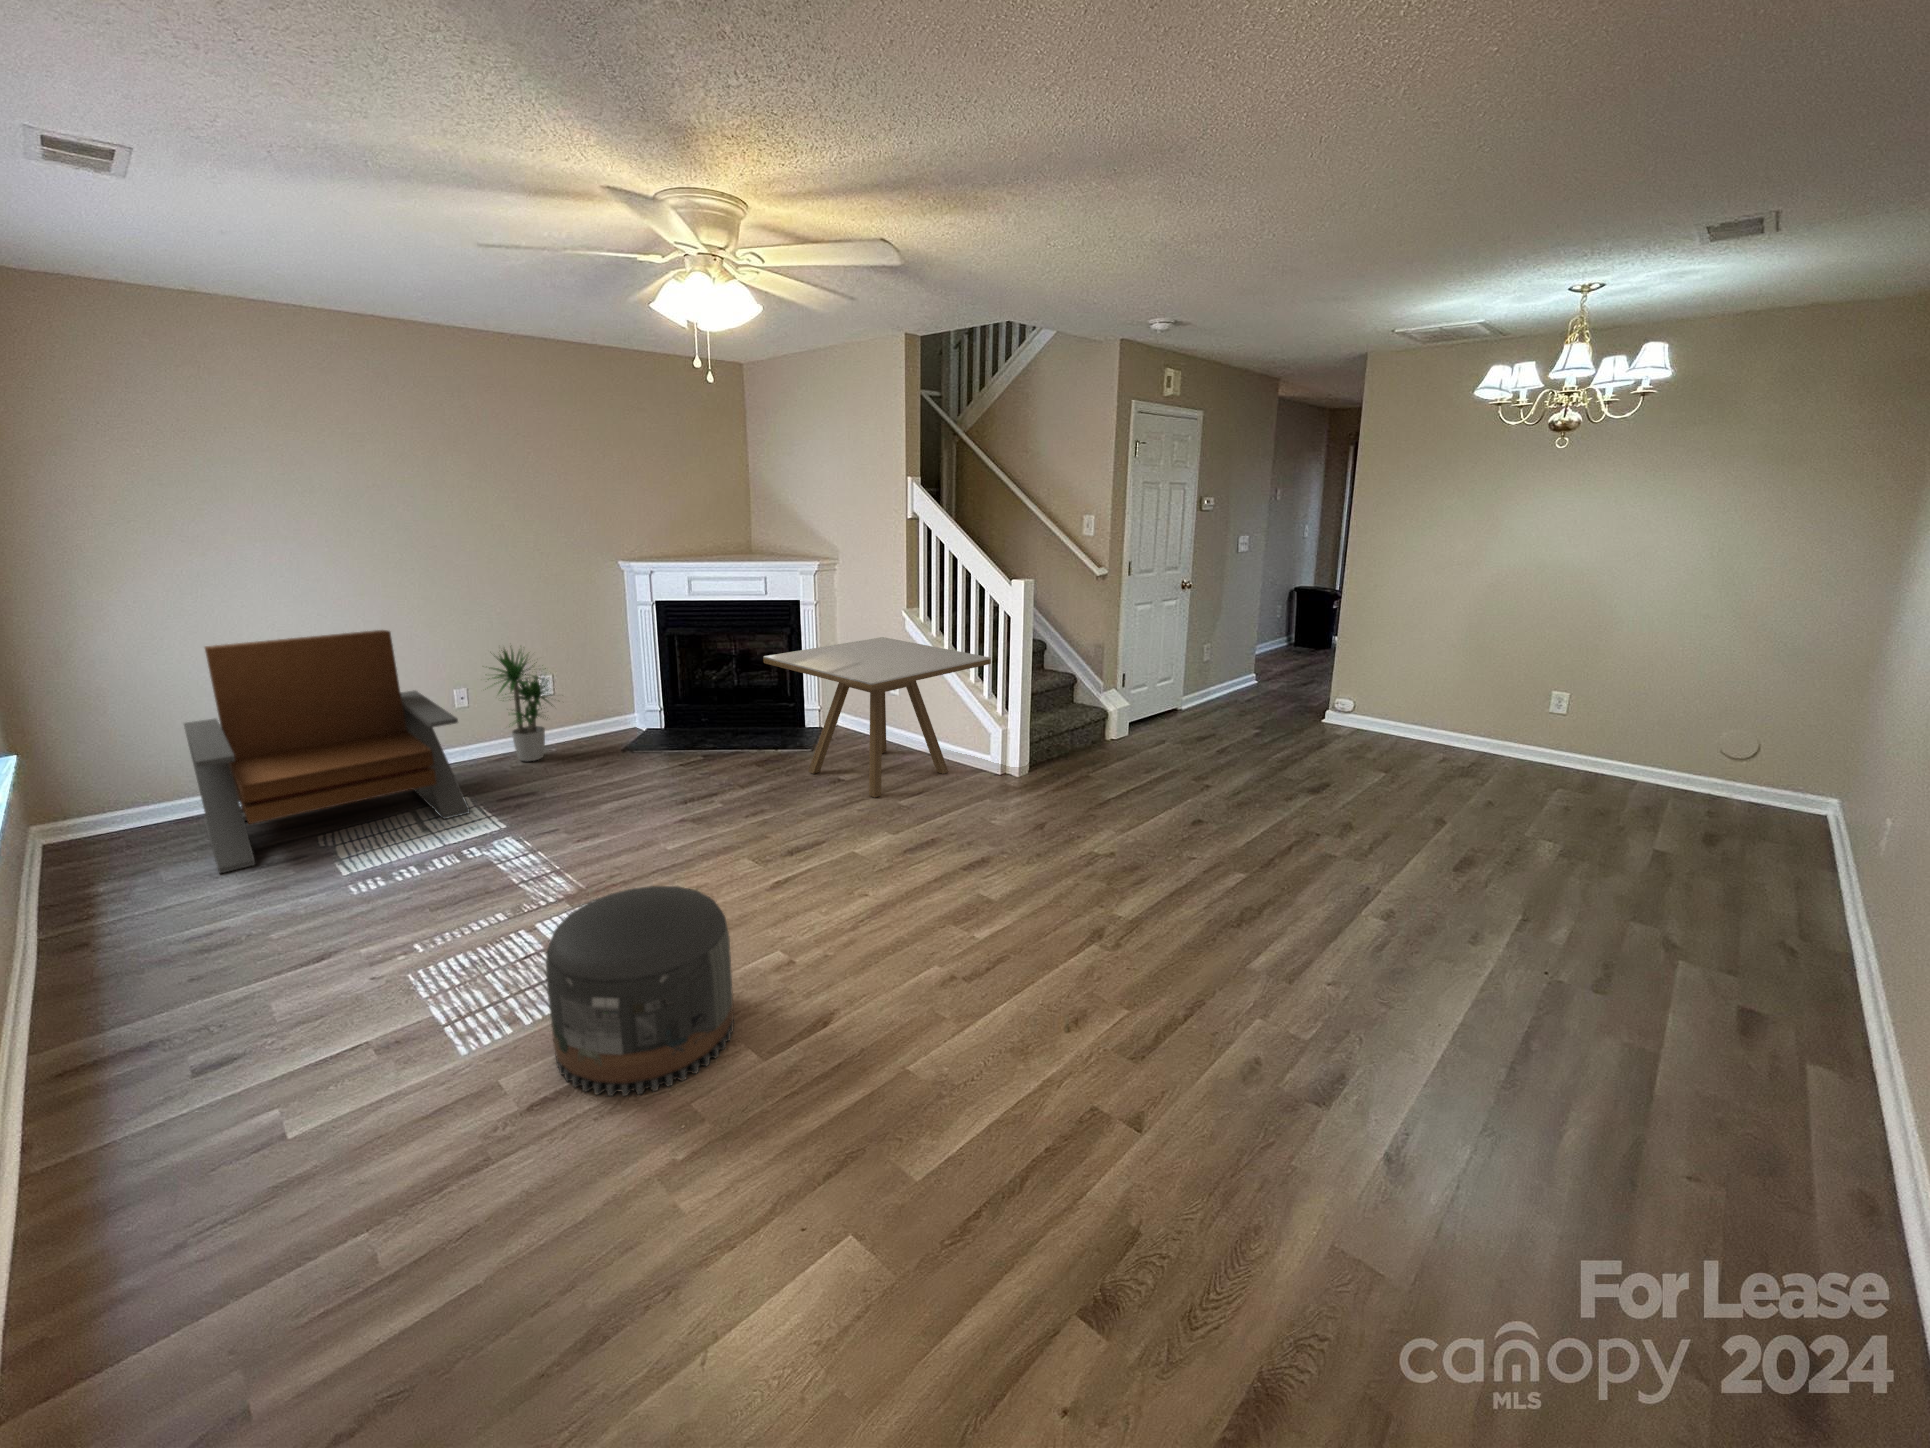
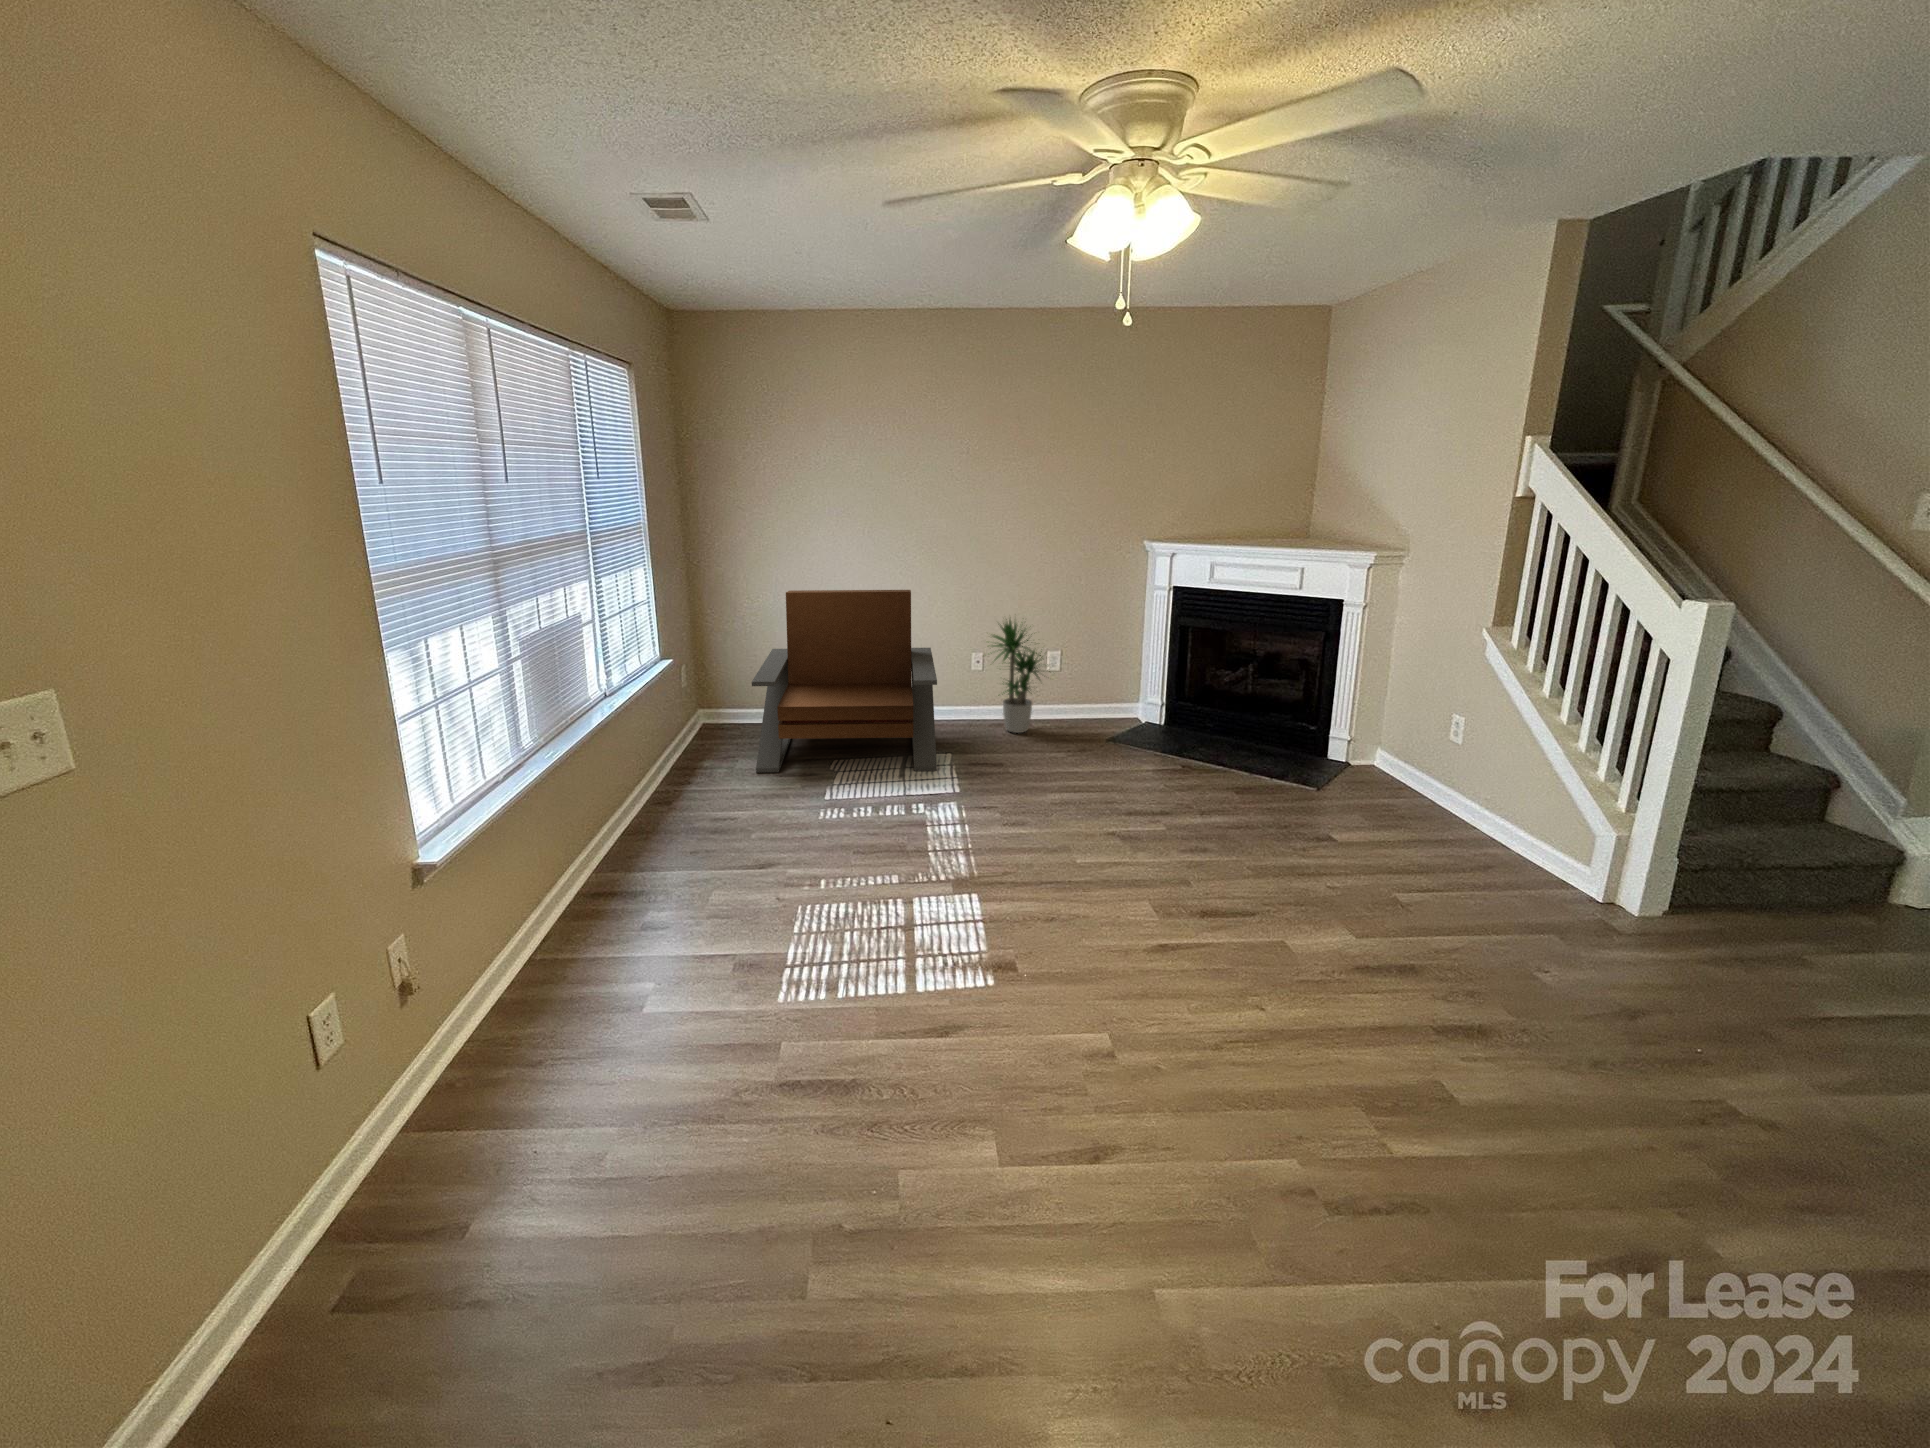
dining table: present [763,637,991,798] -> none [1254,662,1616,879]
pouf: present [546,886,734,1096] -> none [833,897,1020,1131]

